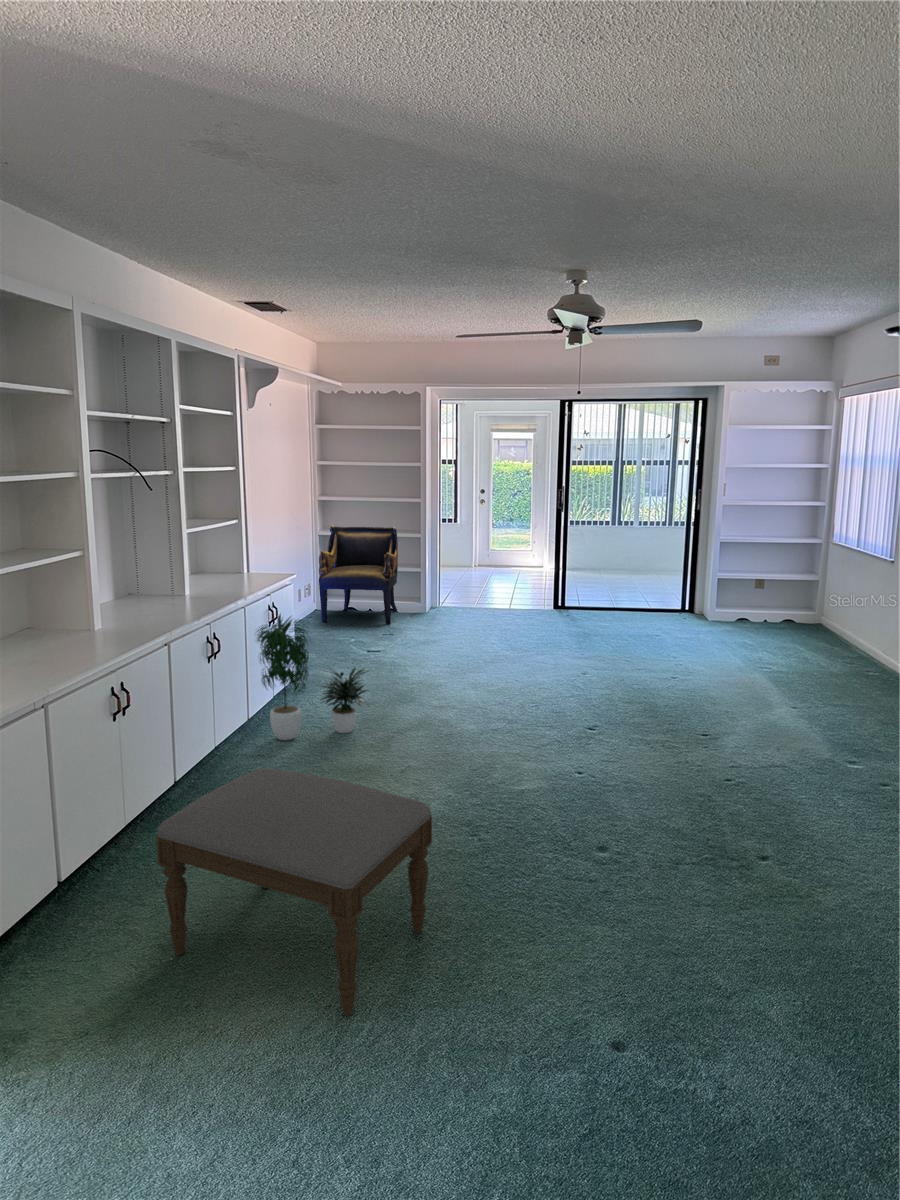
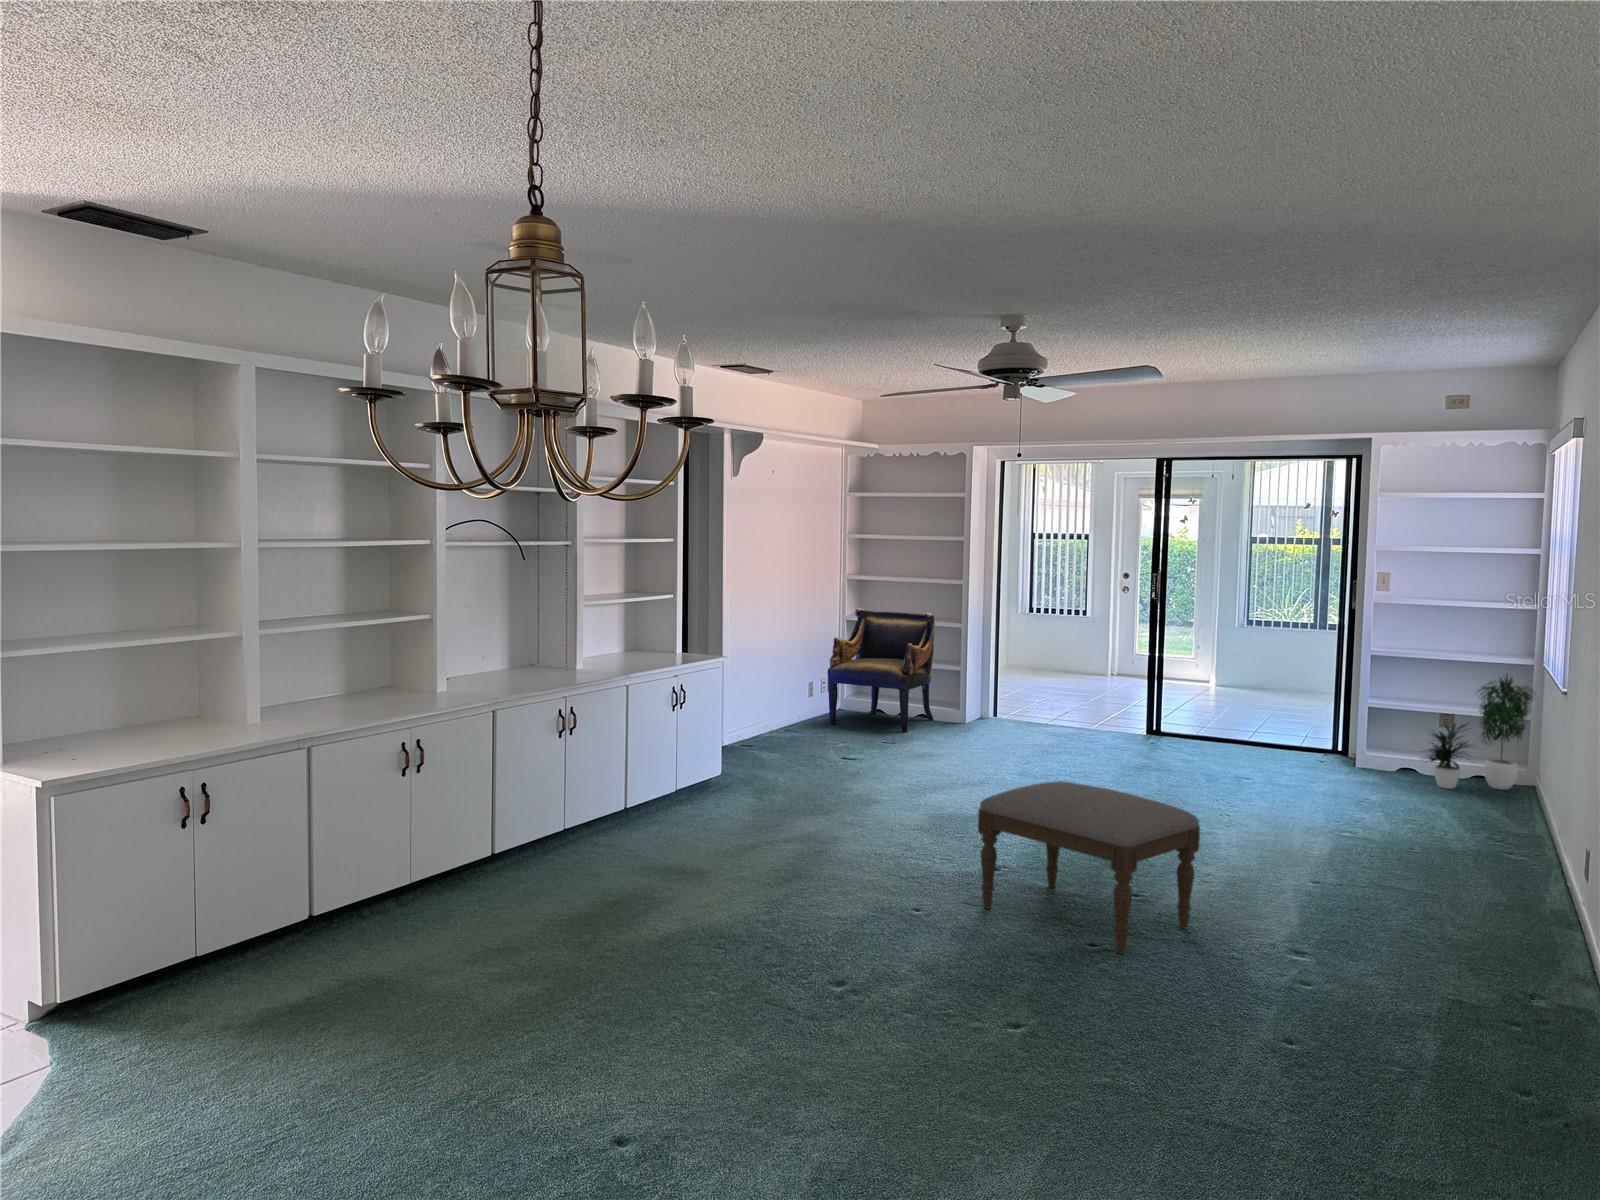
potted plant: present [257,614,368,740] -> present [1422,675,1533,790]
ottoman: present [156,768,432,1016] -> present [978,781,1200,954]

